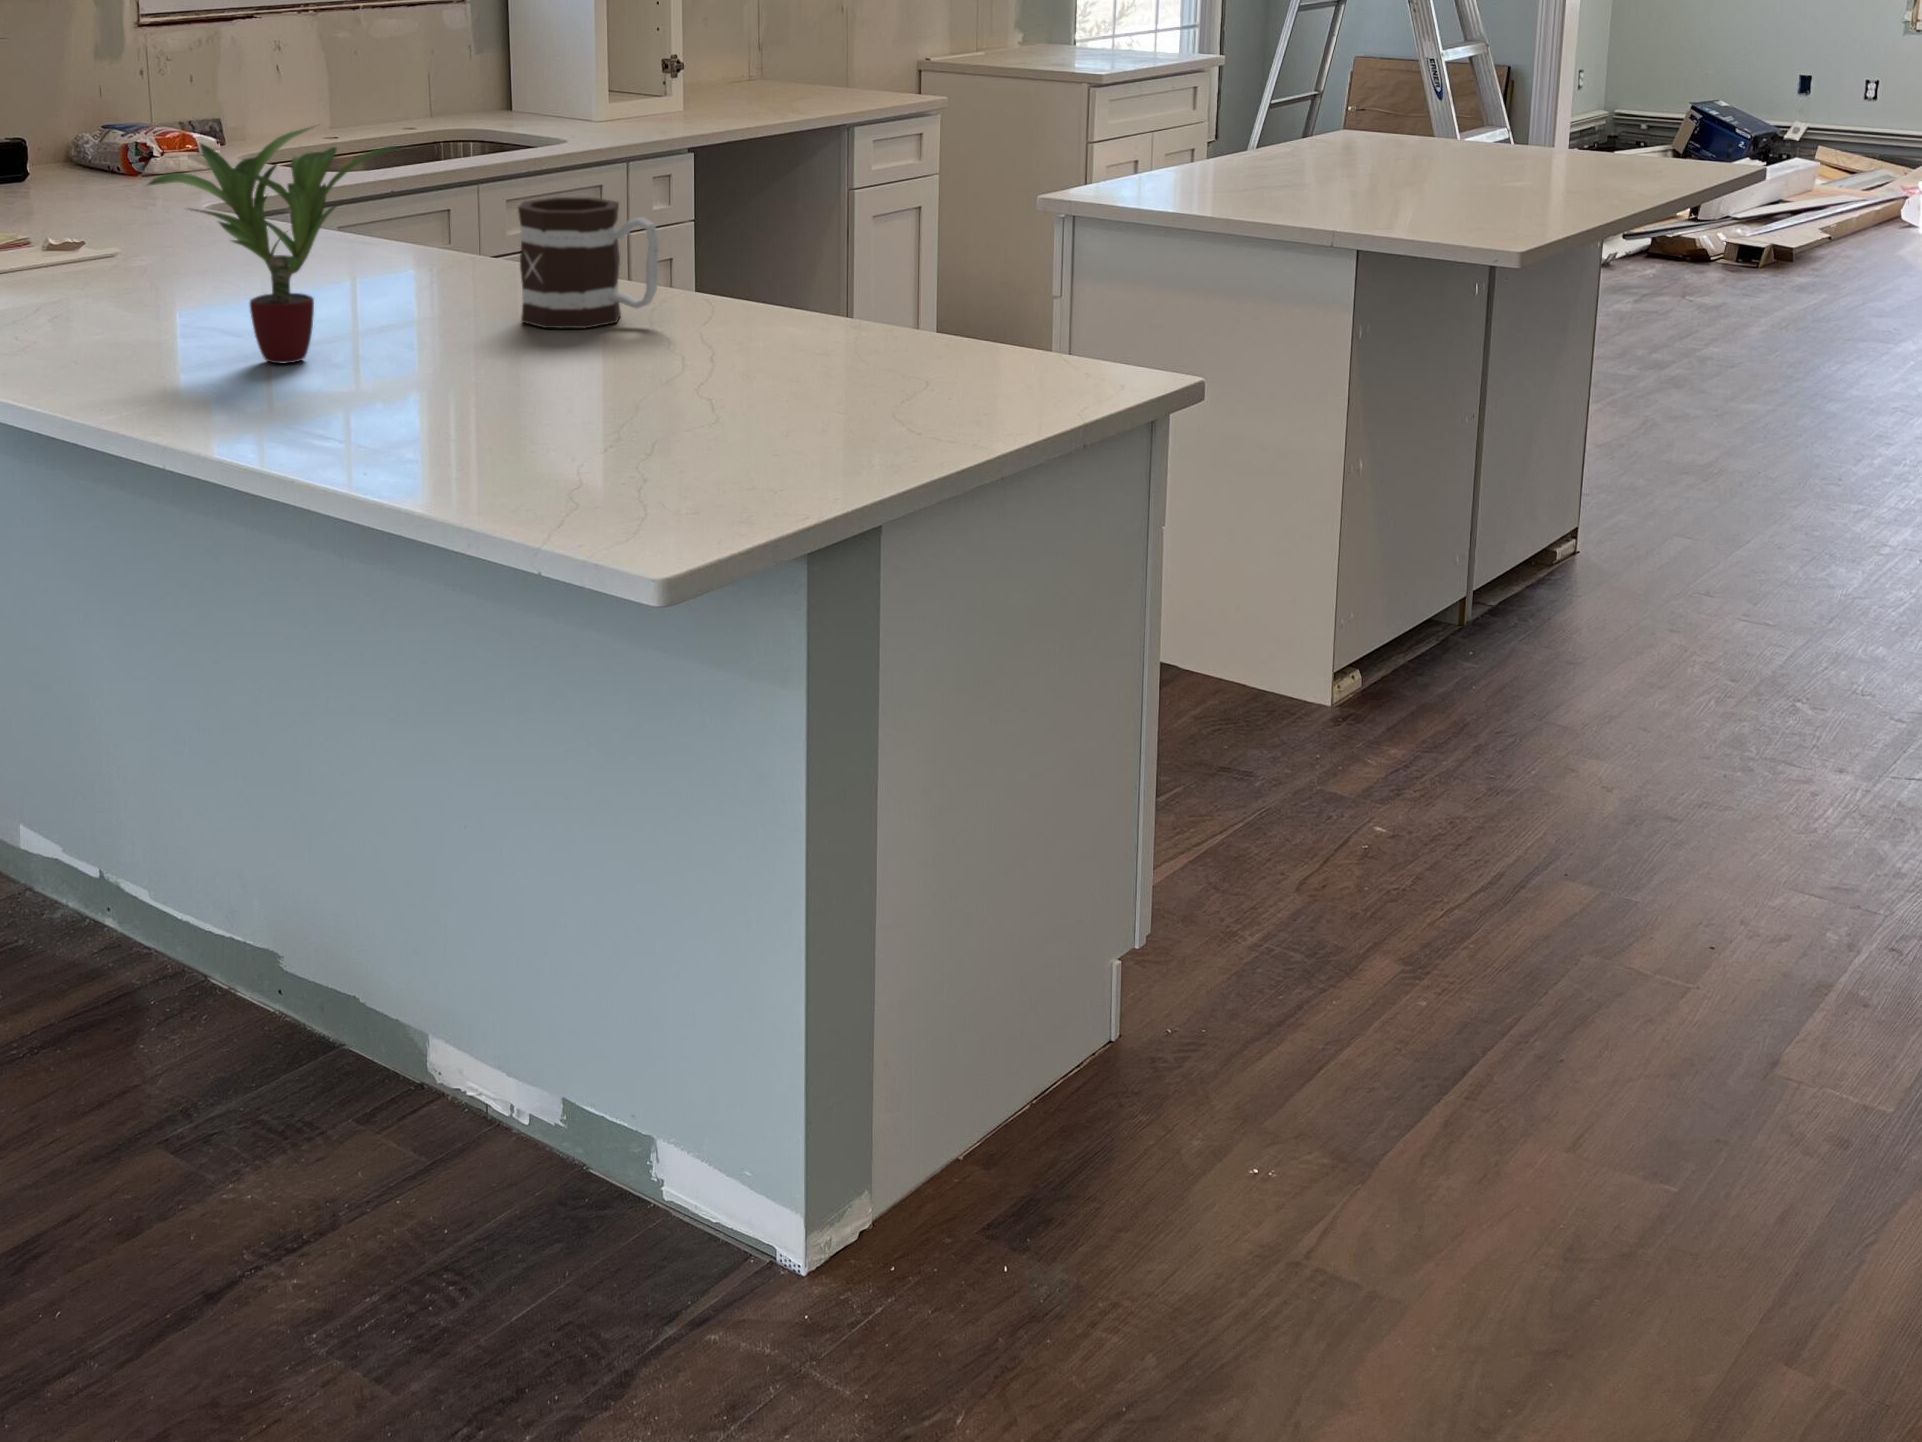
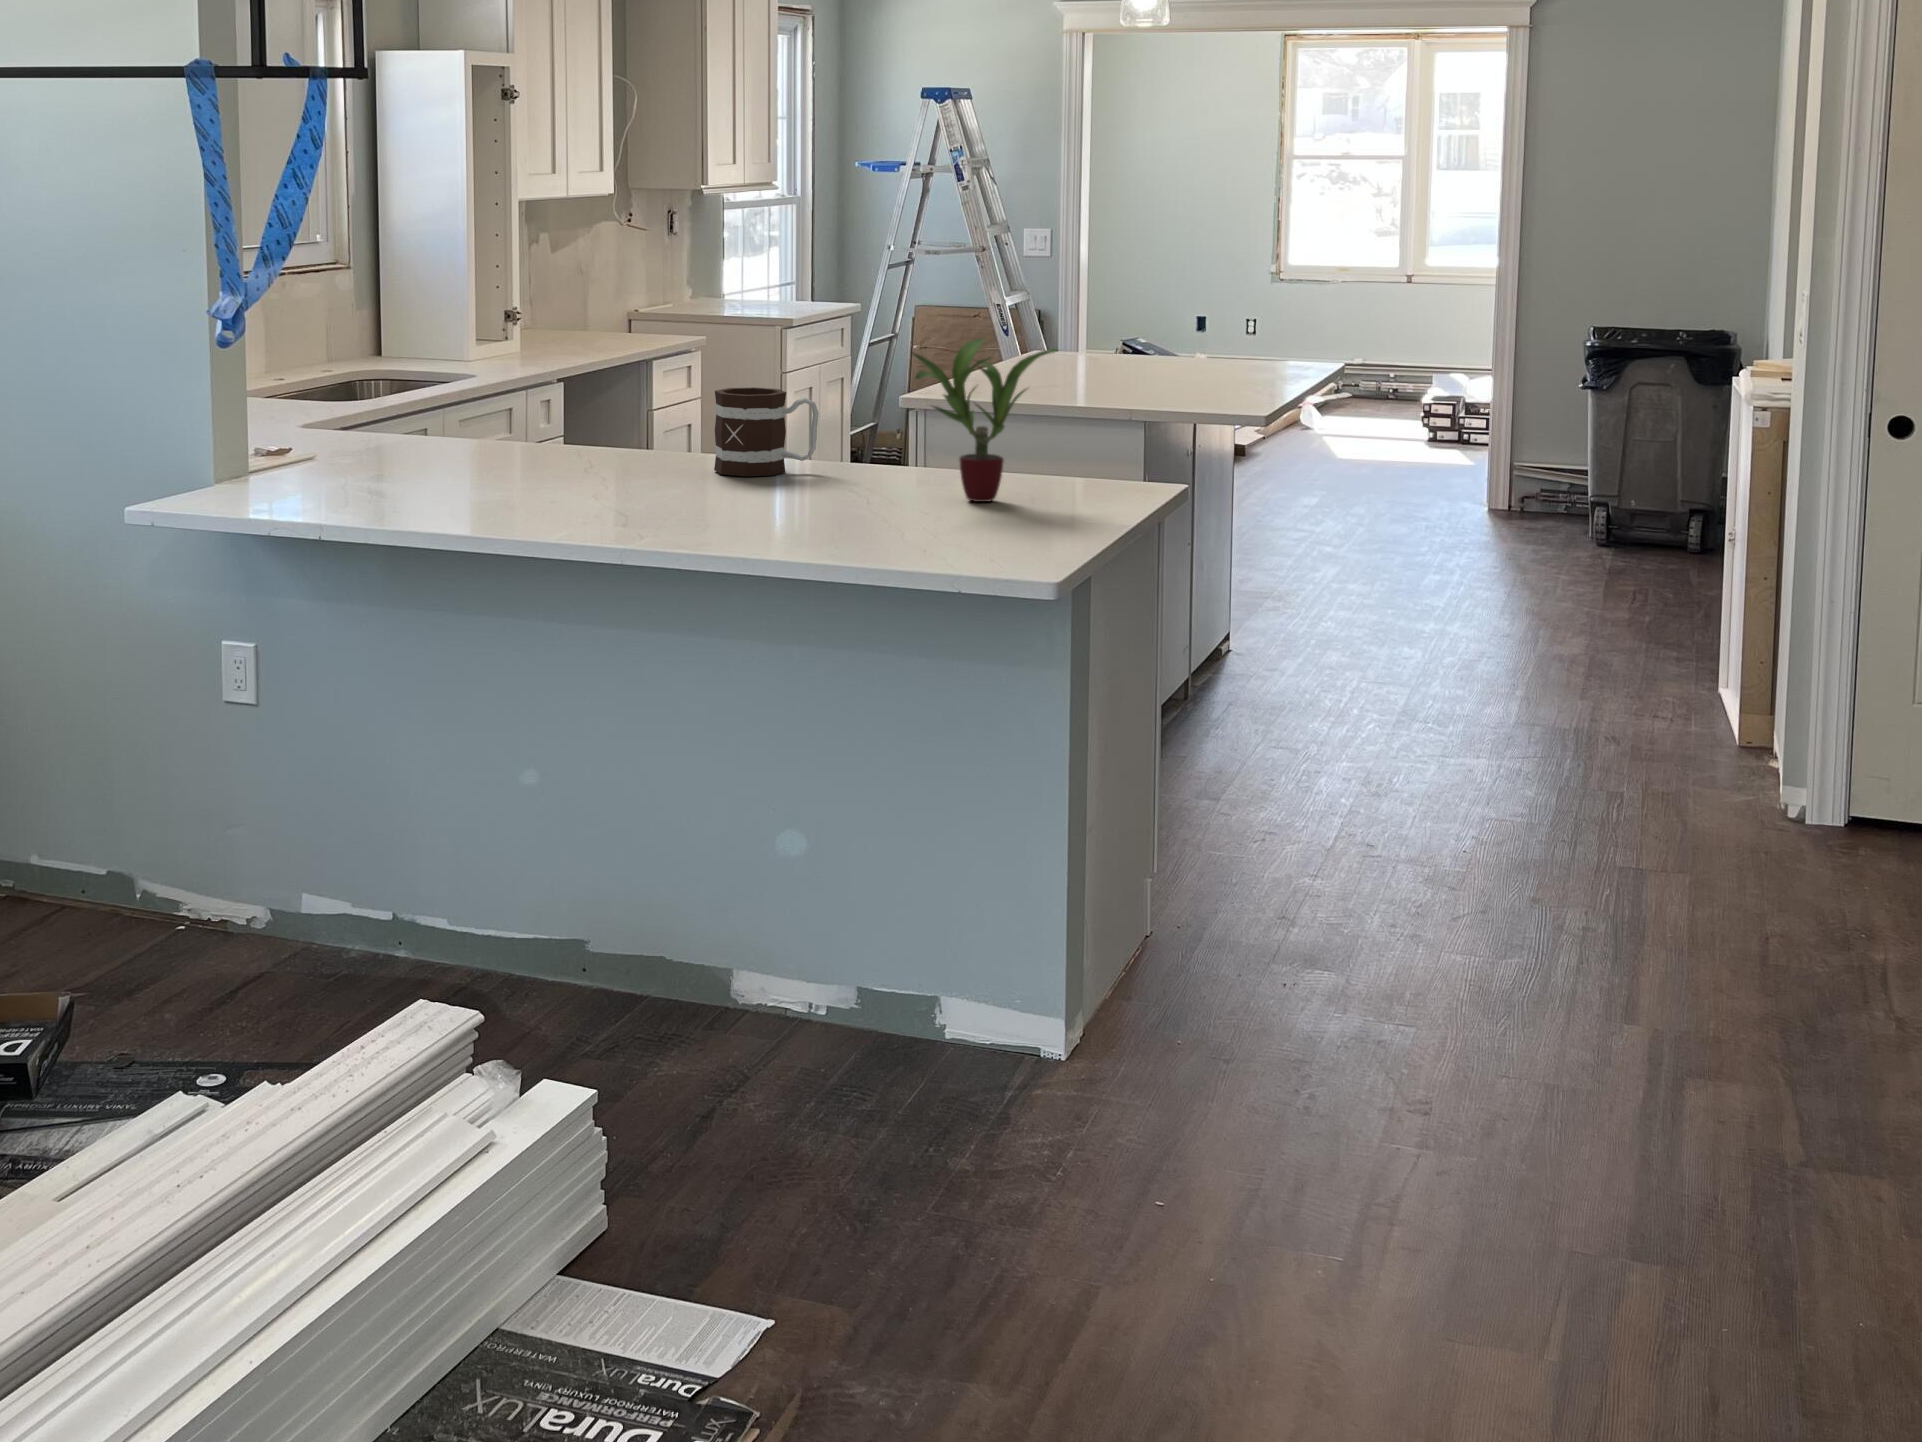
potted plant: present [148,127,403,363] -> present [913,337,1058,502]

